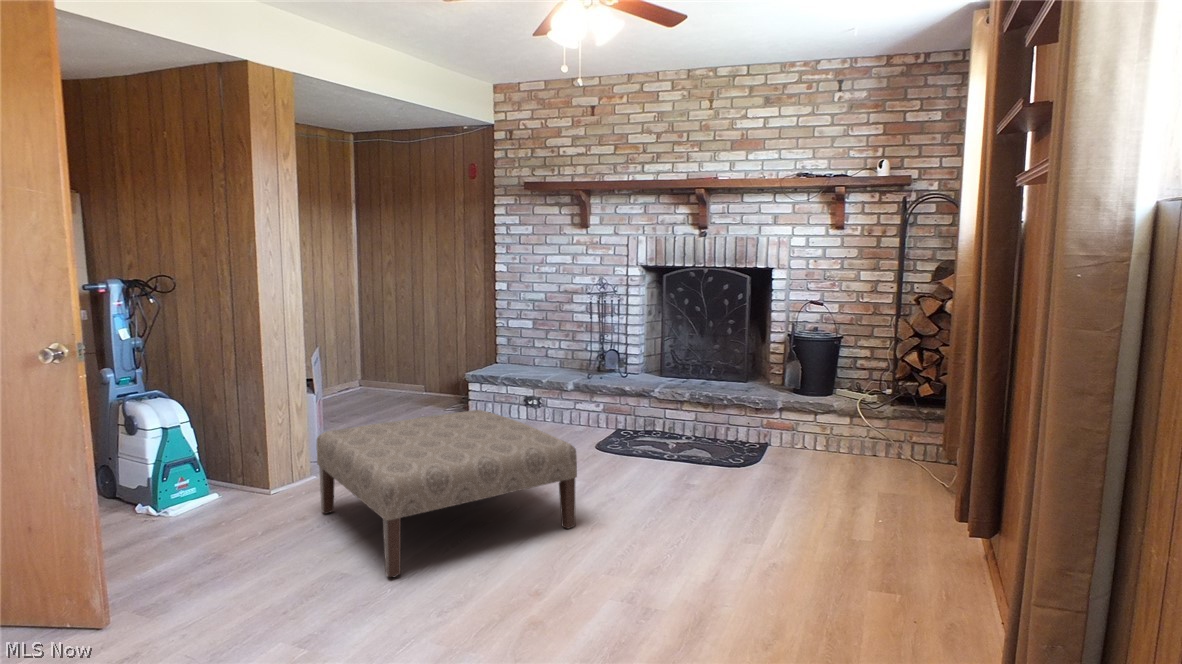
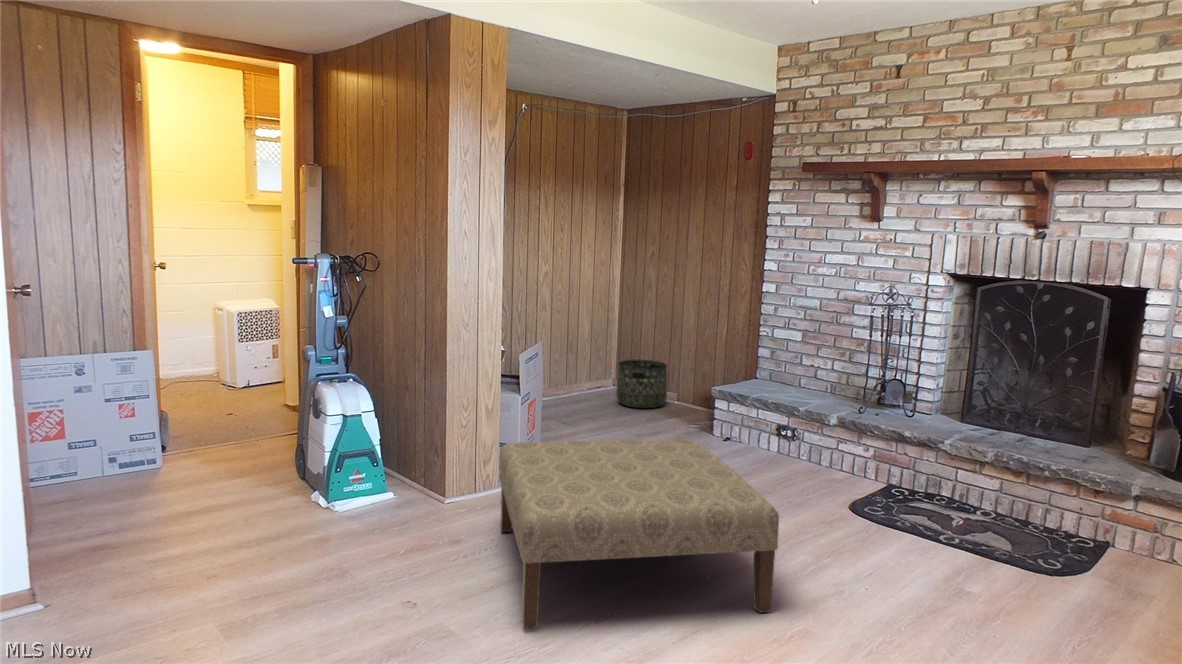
basket: none [369,358,416,401] -> present [617,360,667,408]

